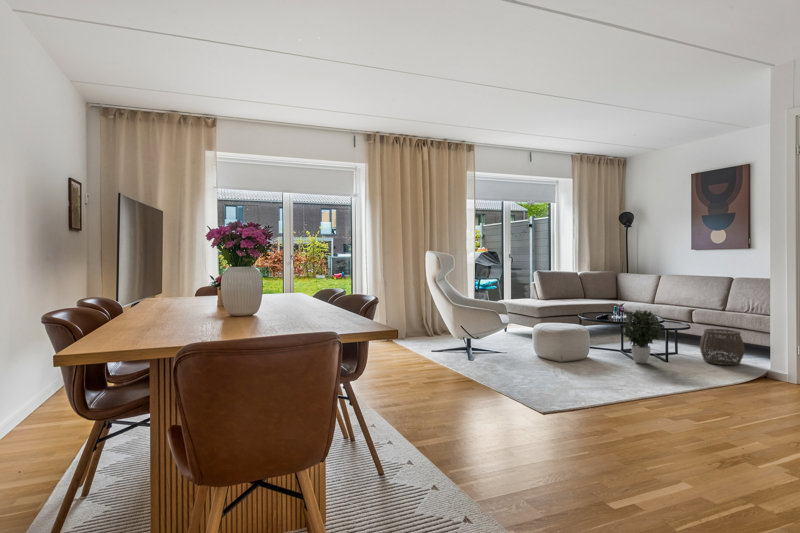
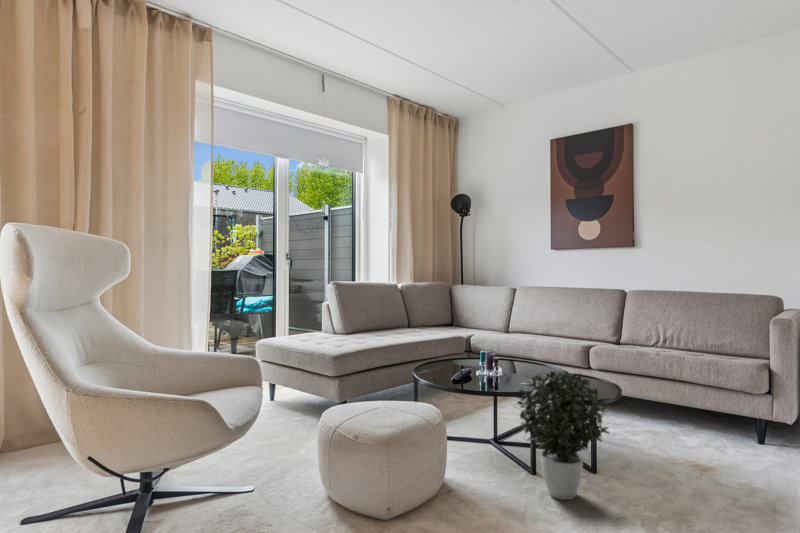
woven basket: present [700,329,744,365] -> none [647,393,736,477]

